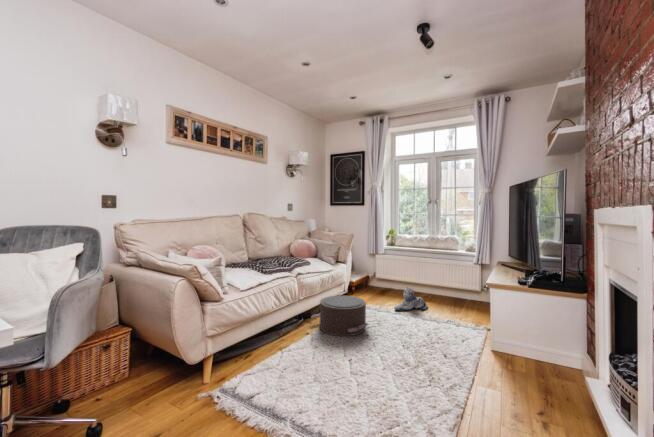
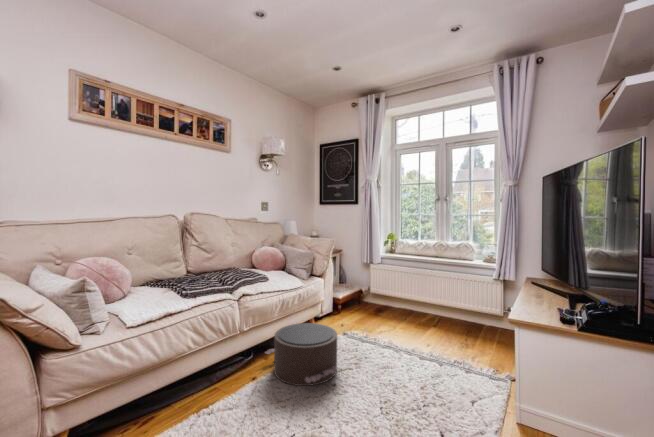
plush toy: present [394,287,428,310] -> none [385,311,431,342]

